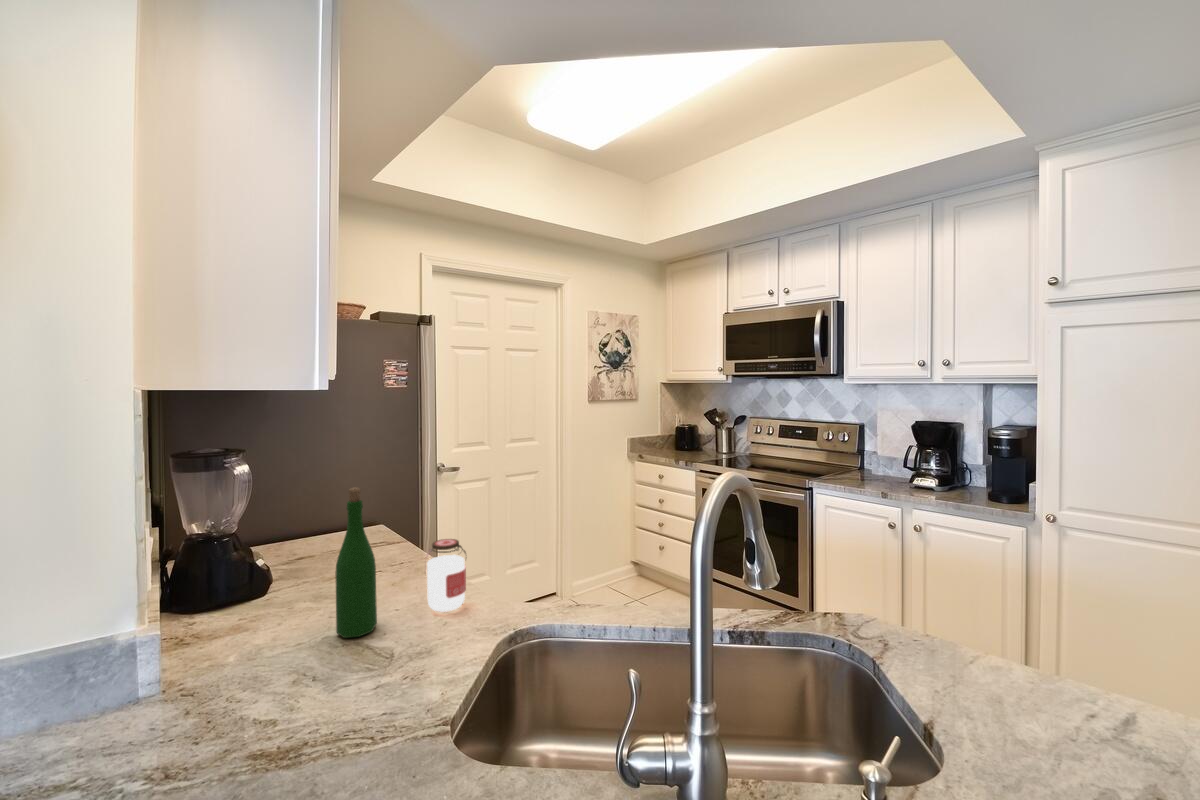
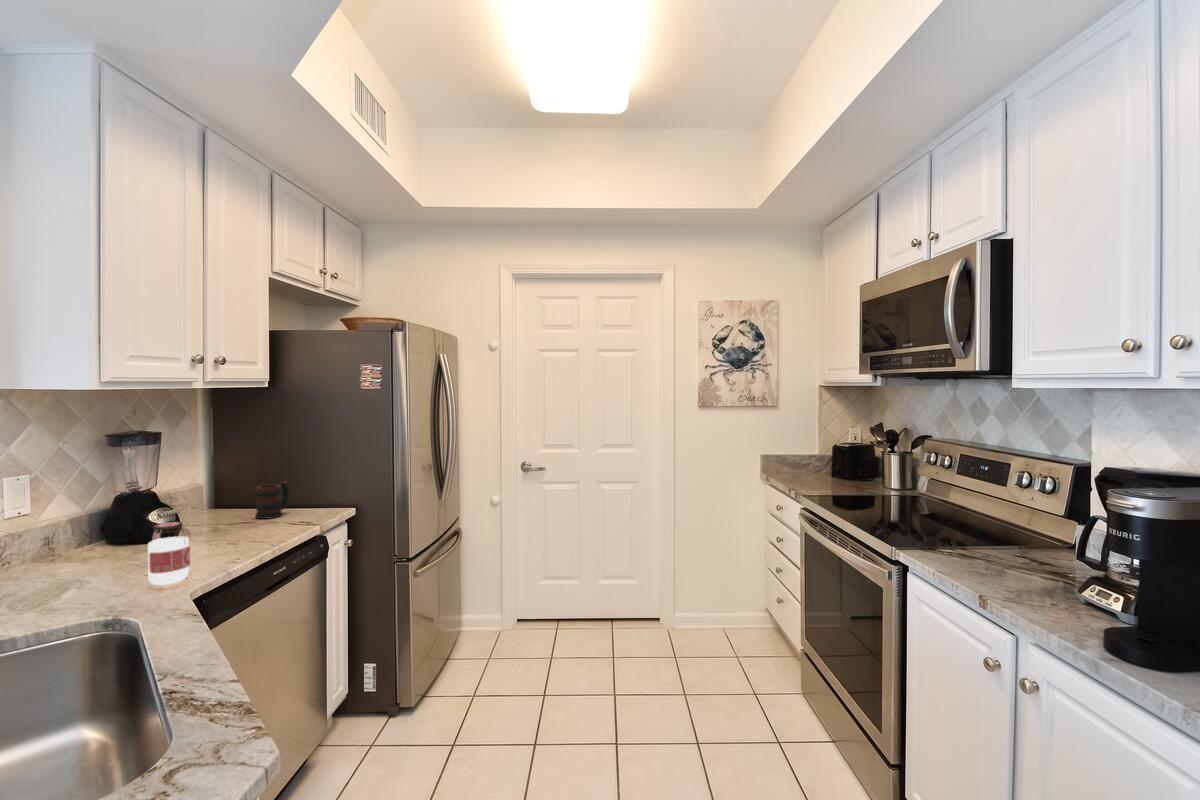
wine bottle: present [335,487,377,638] -> none [79,467,120,586]
mug: none [284,501,316,550] -> present [255,481,289,519]

